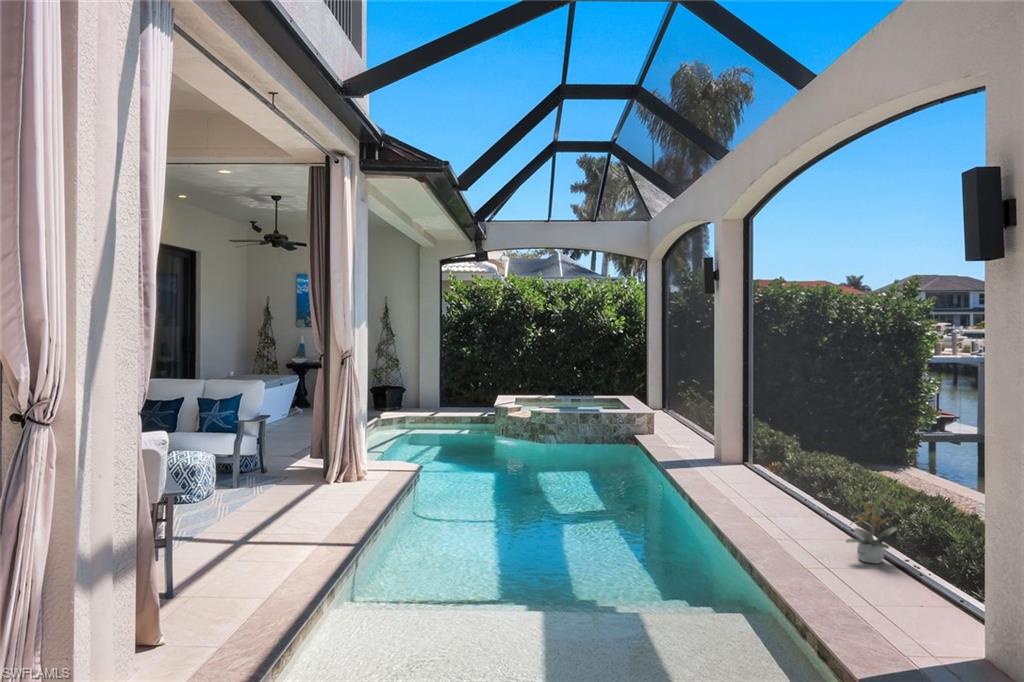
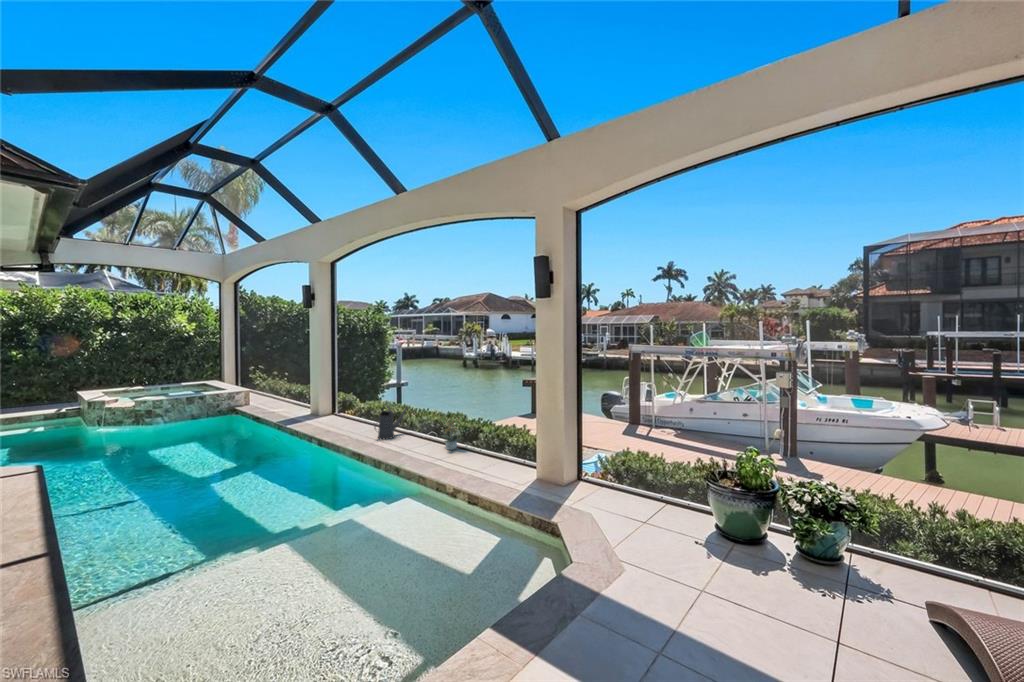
watering can: none [751,452,828,517] -> present [375,406,407,439]

